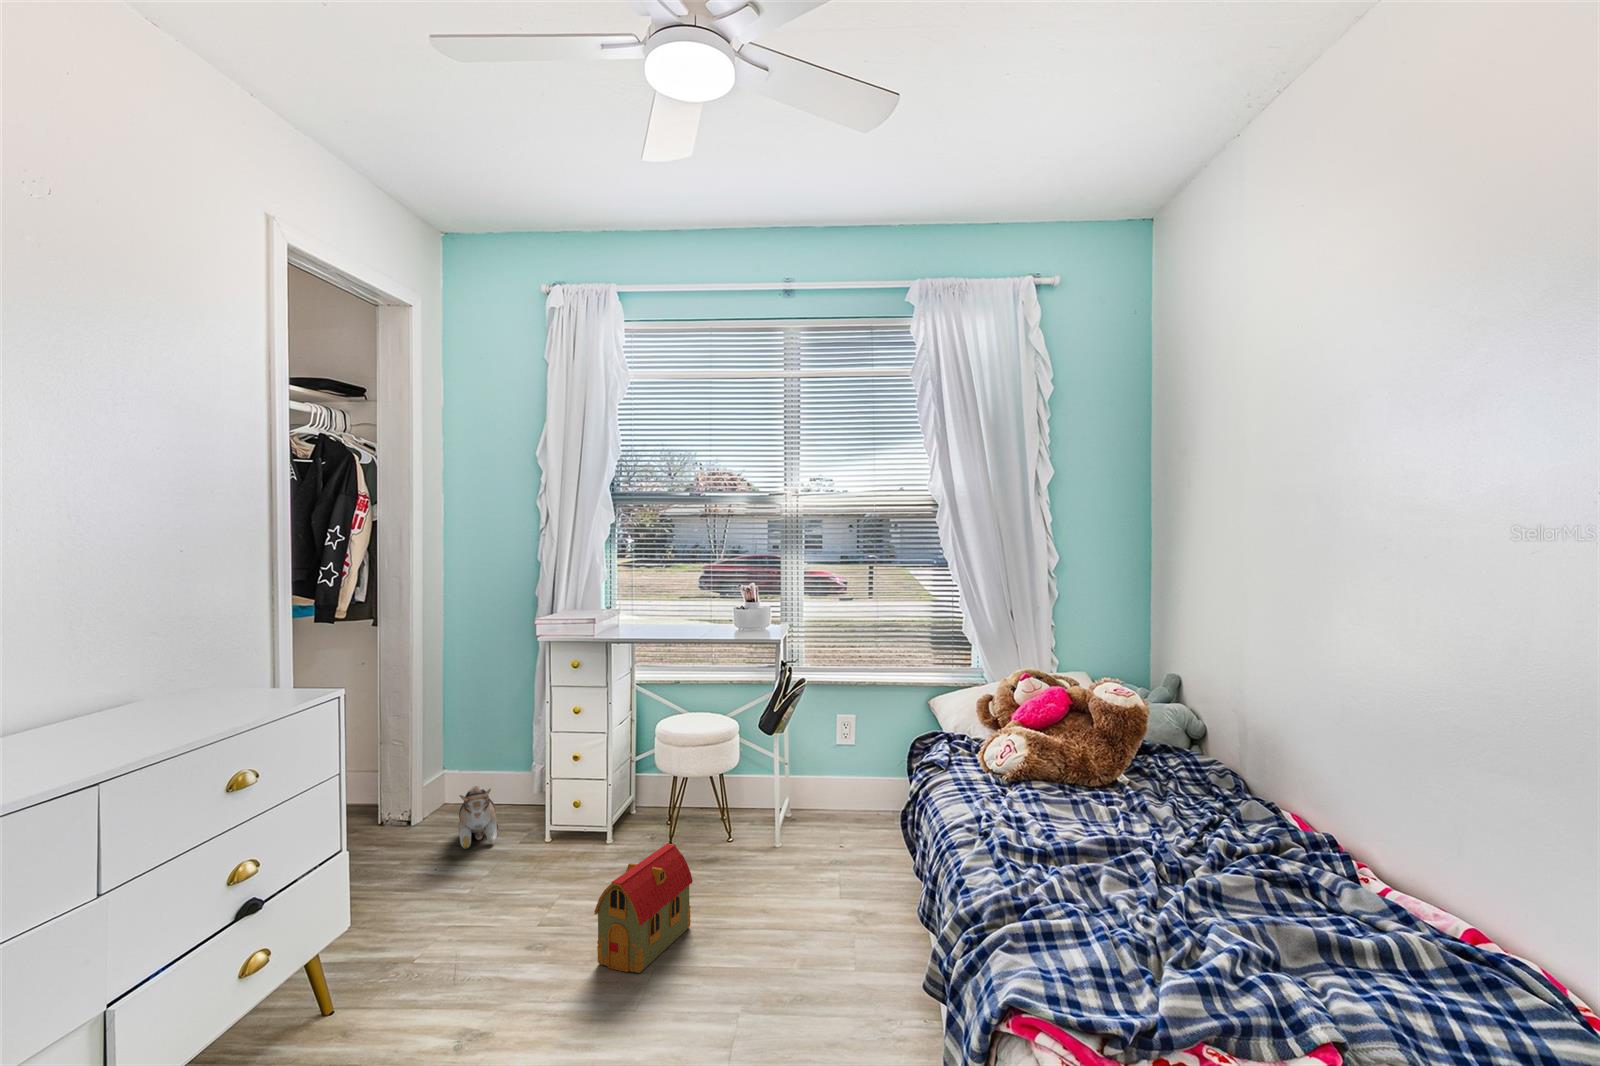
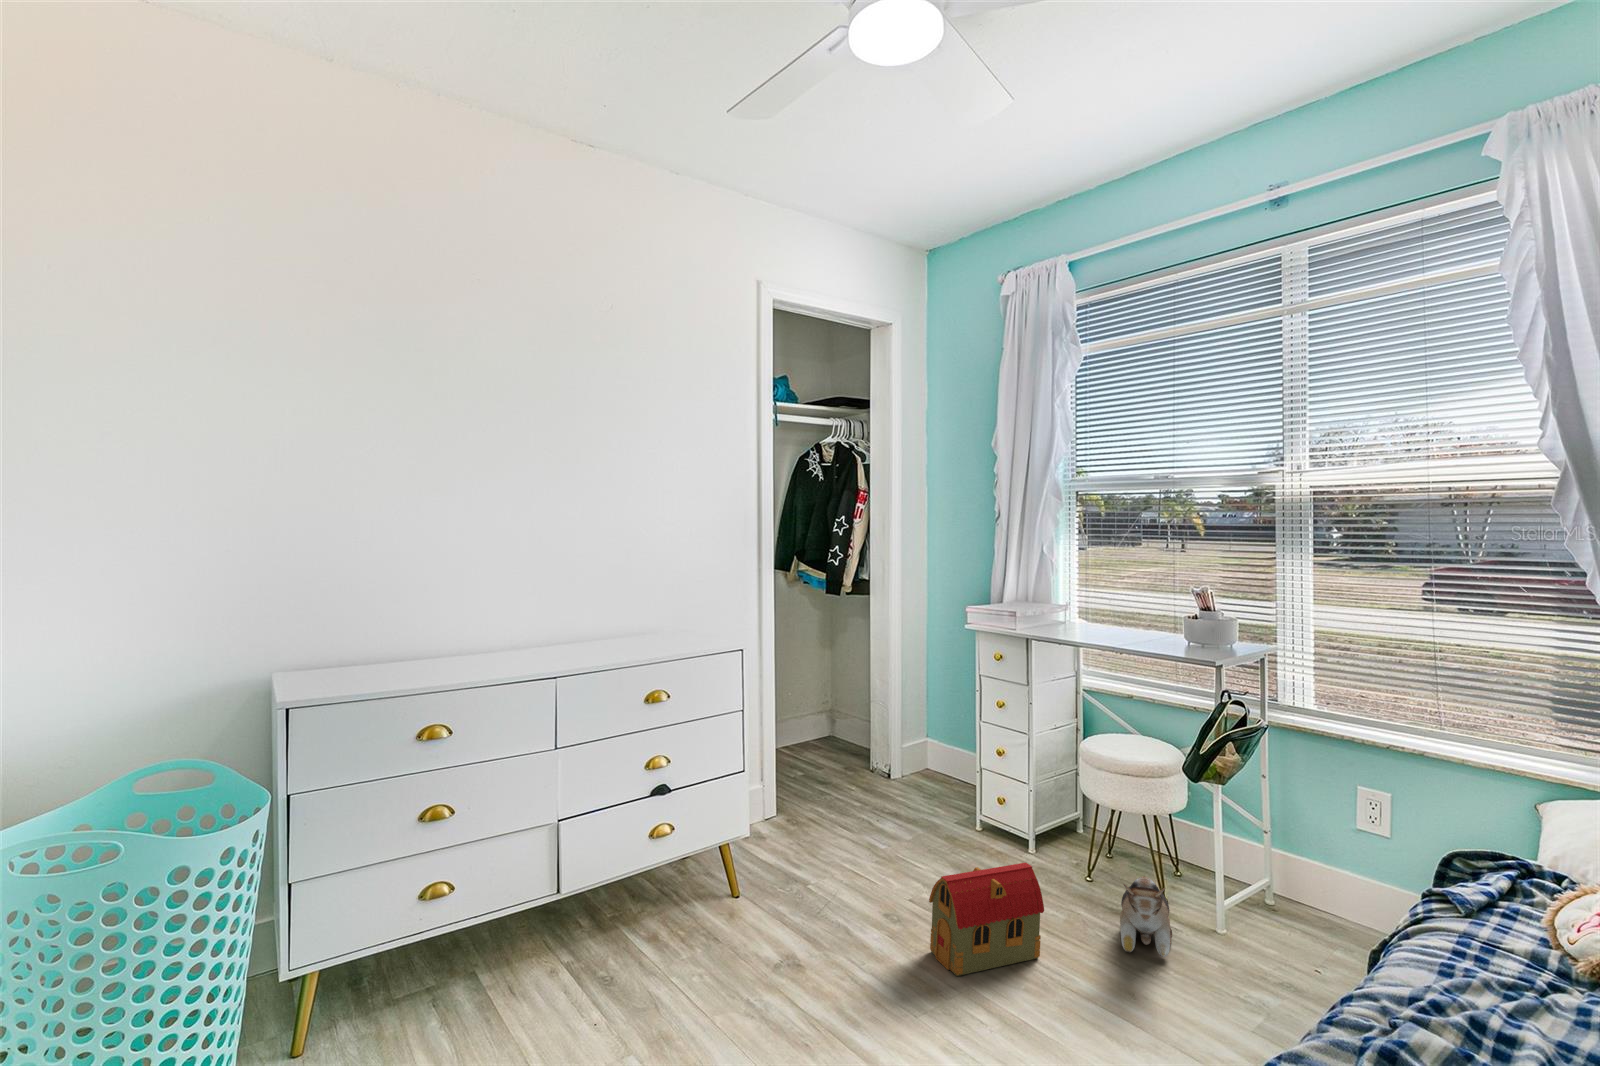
plush toy: present [459,786,498,849] -> present [1120,876,1172,957]

